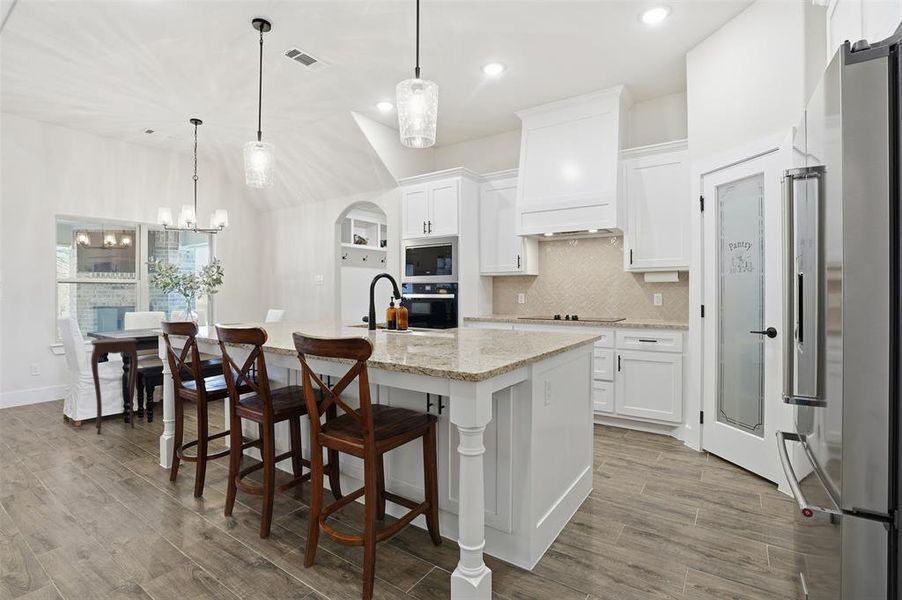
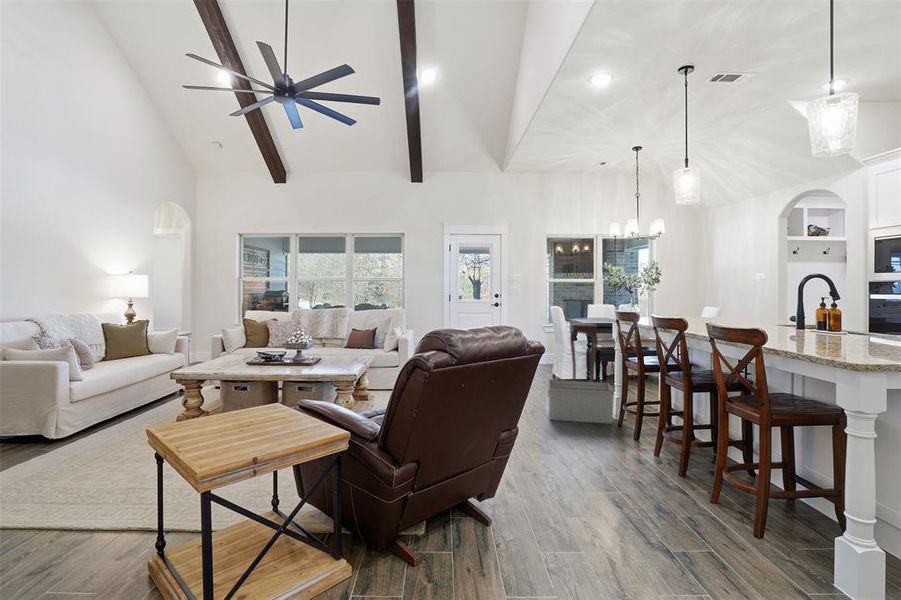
storage bin: none [36,421,163,511] -> present [548,380,614,424]

